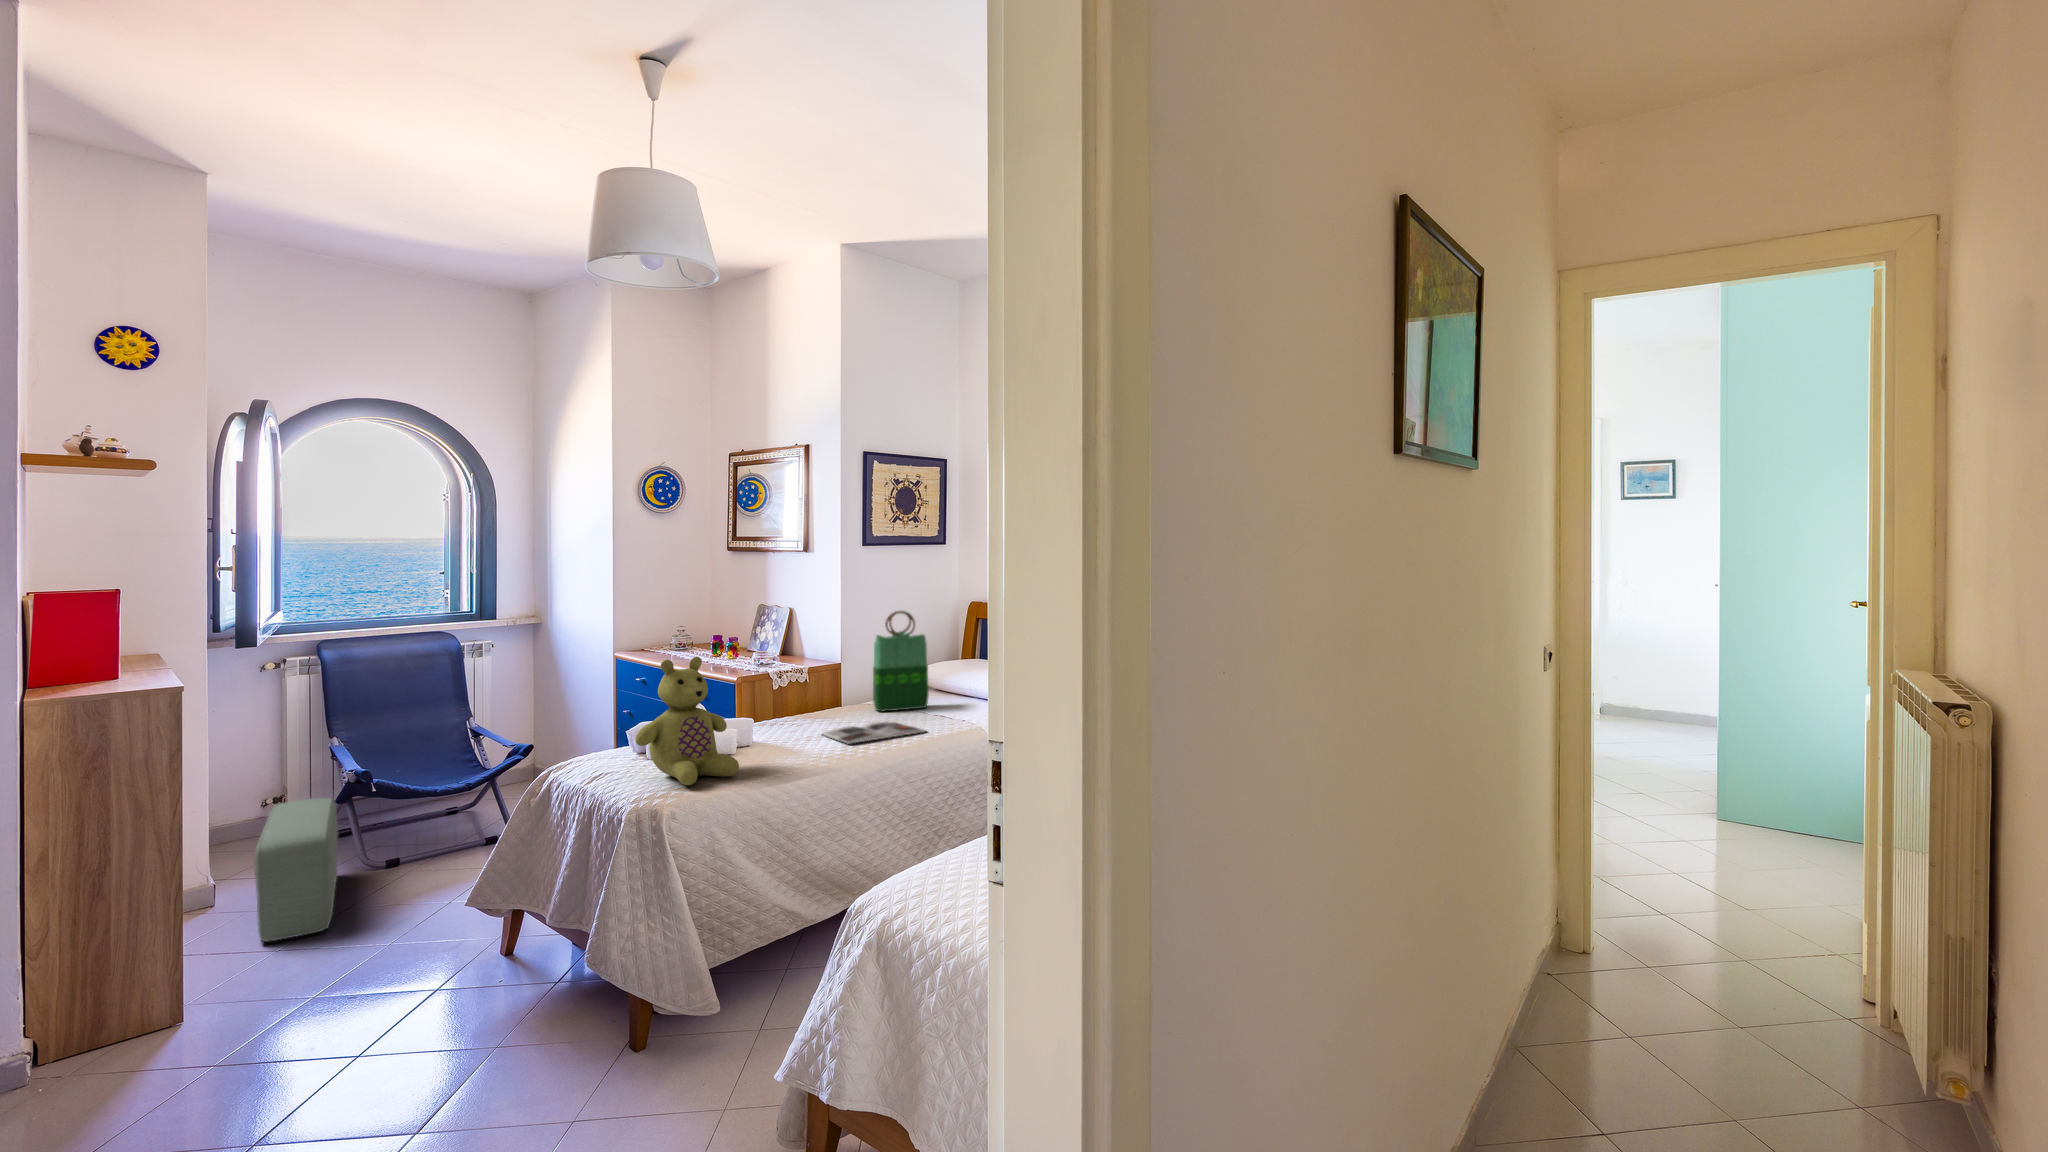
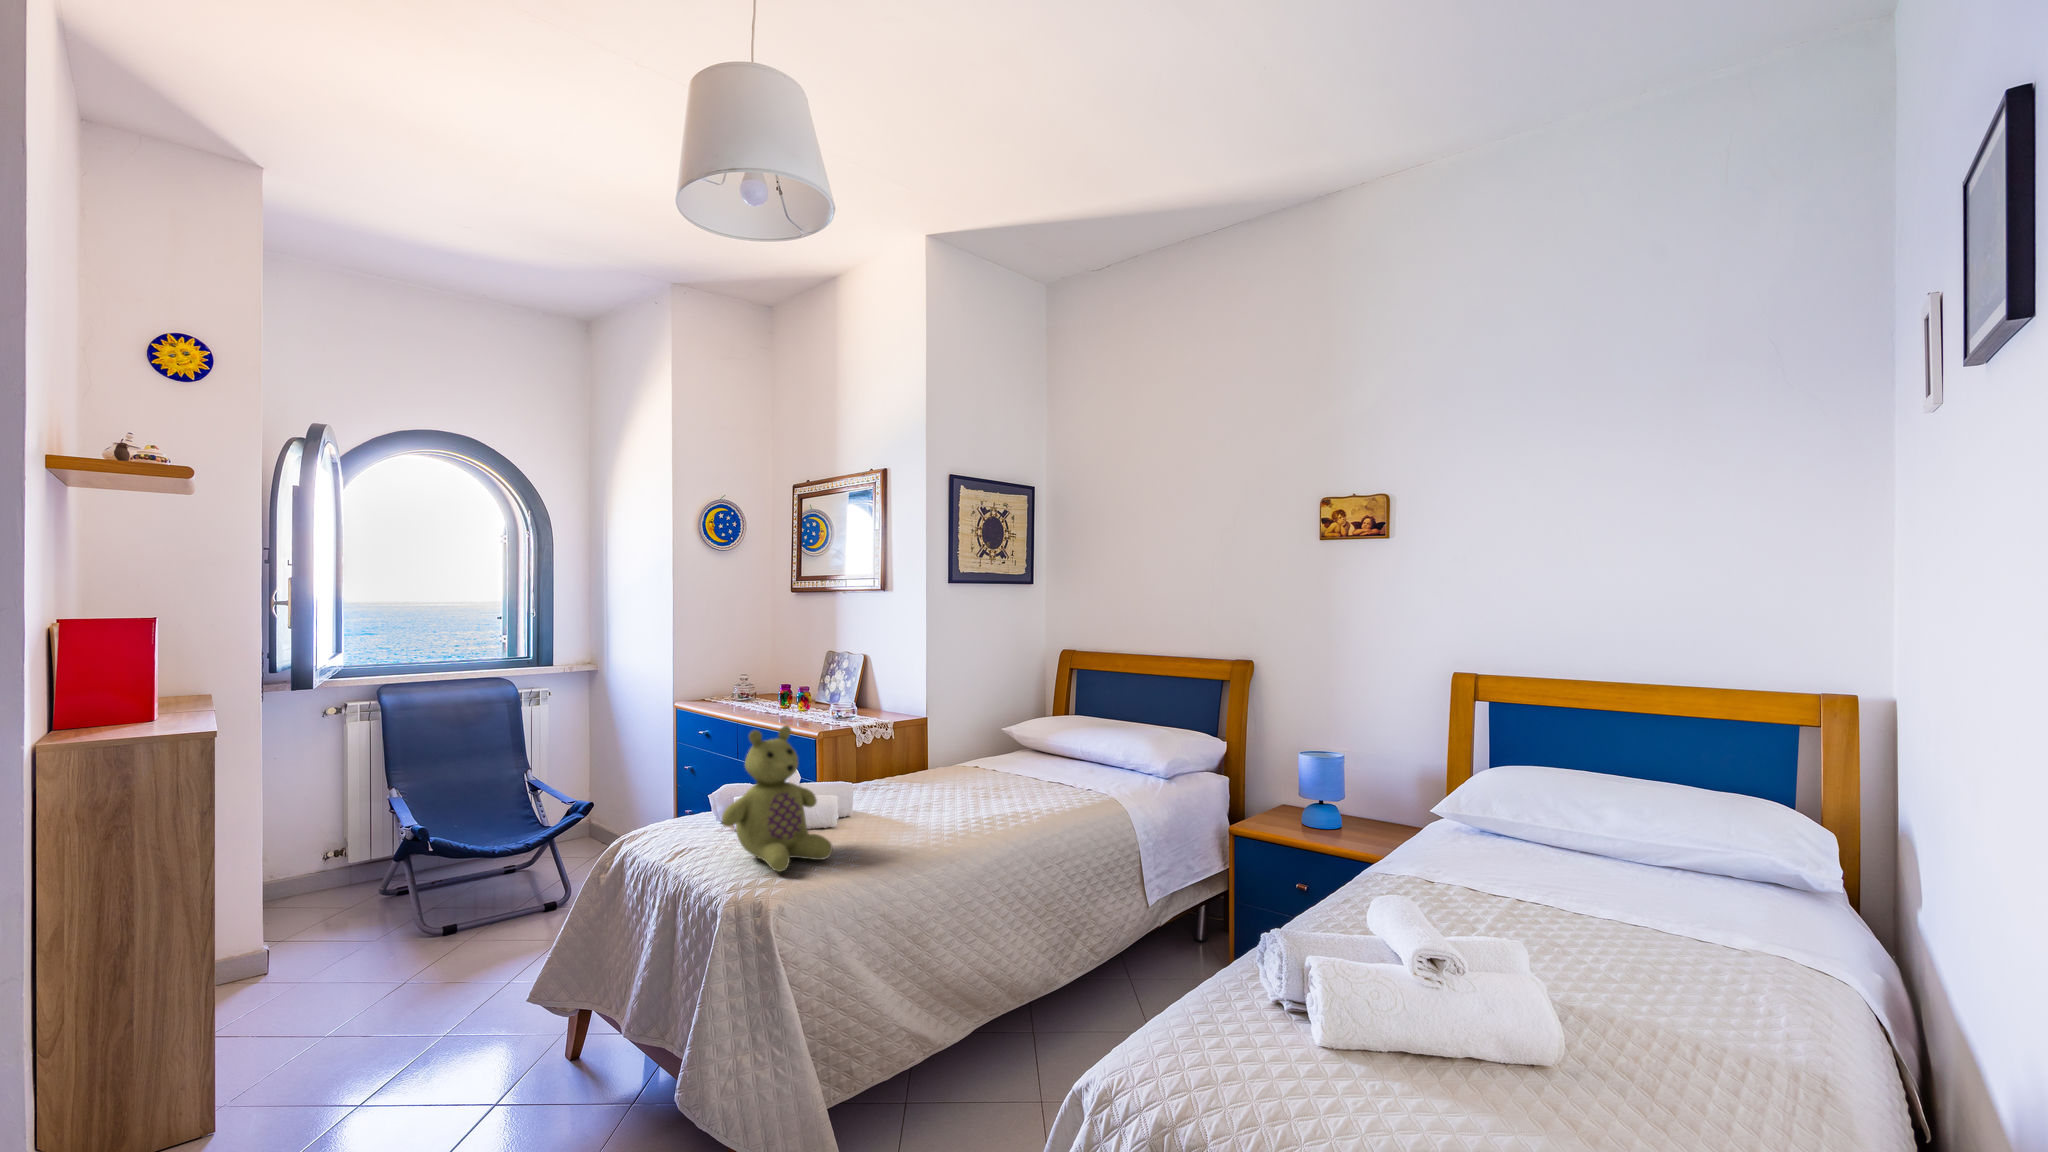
tote bag: present [873,611,929,712] -> none [962,663,1022,774]
magazine: present [823,722,926,744] -> none [912,788,1028,817]
pouf: present [254,798,338,941] -> none [314,861,396,1025]

